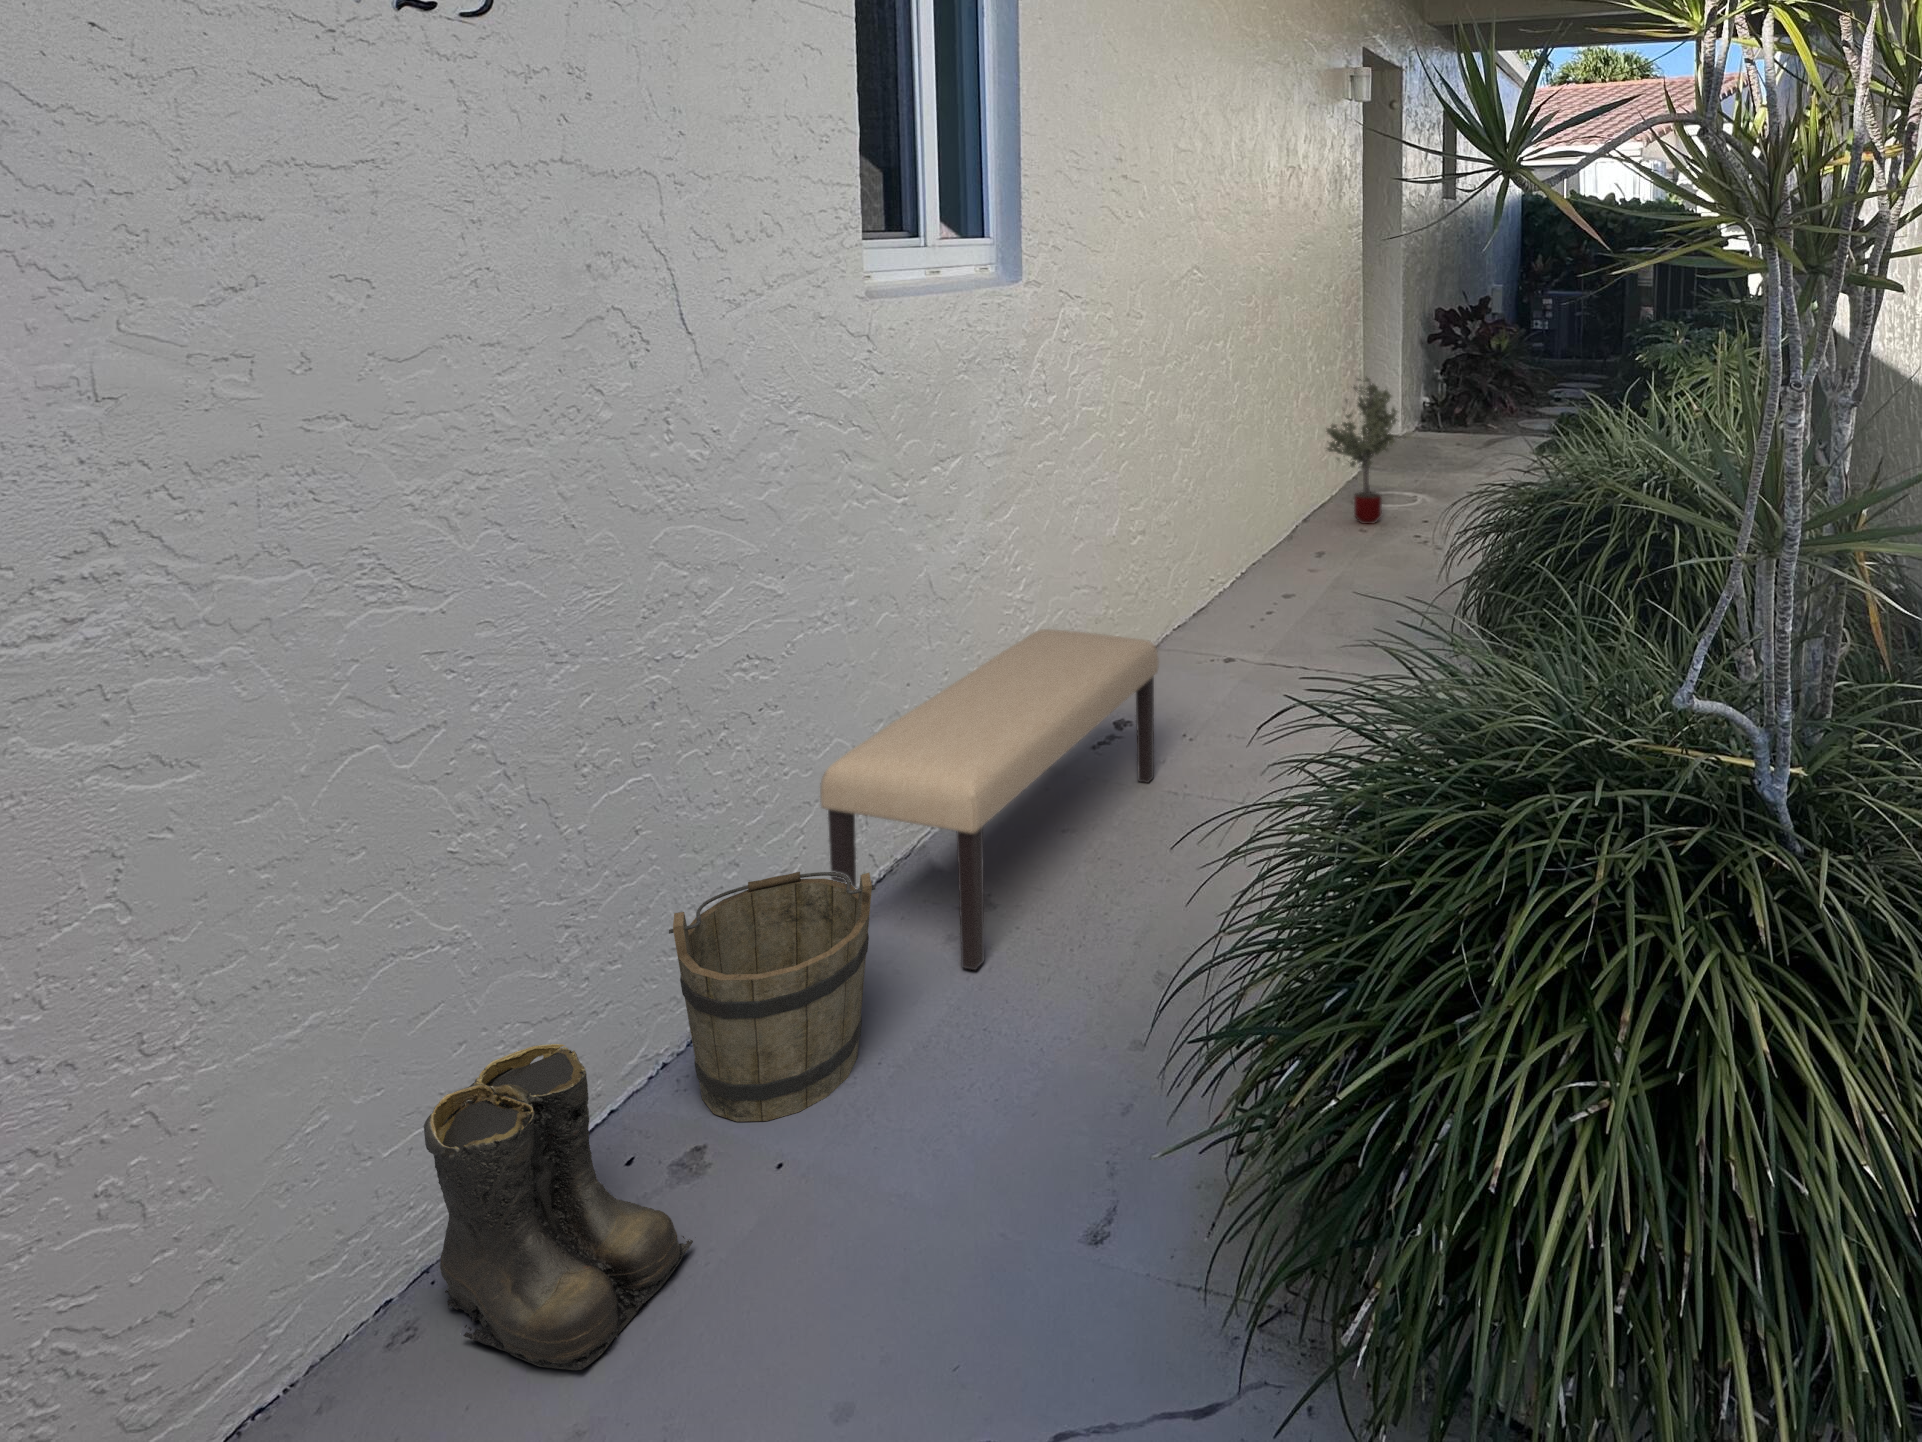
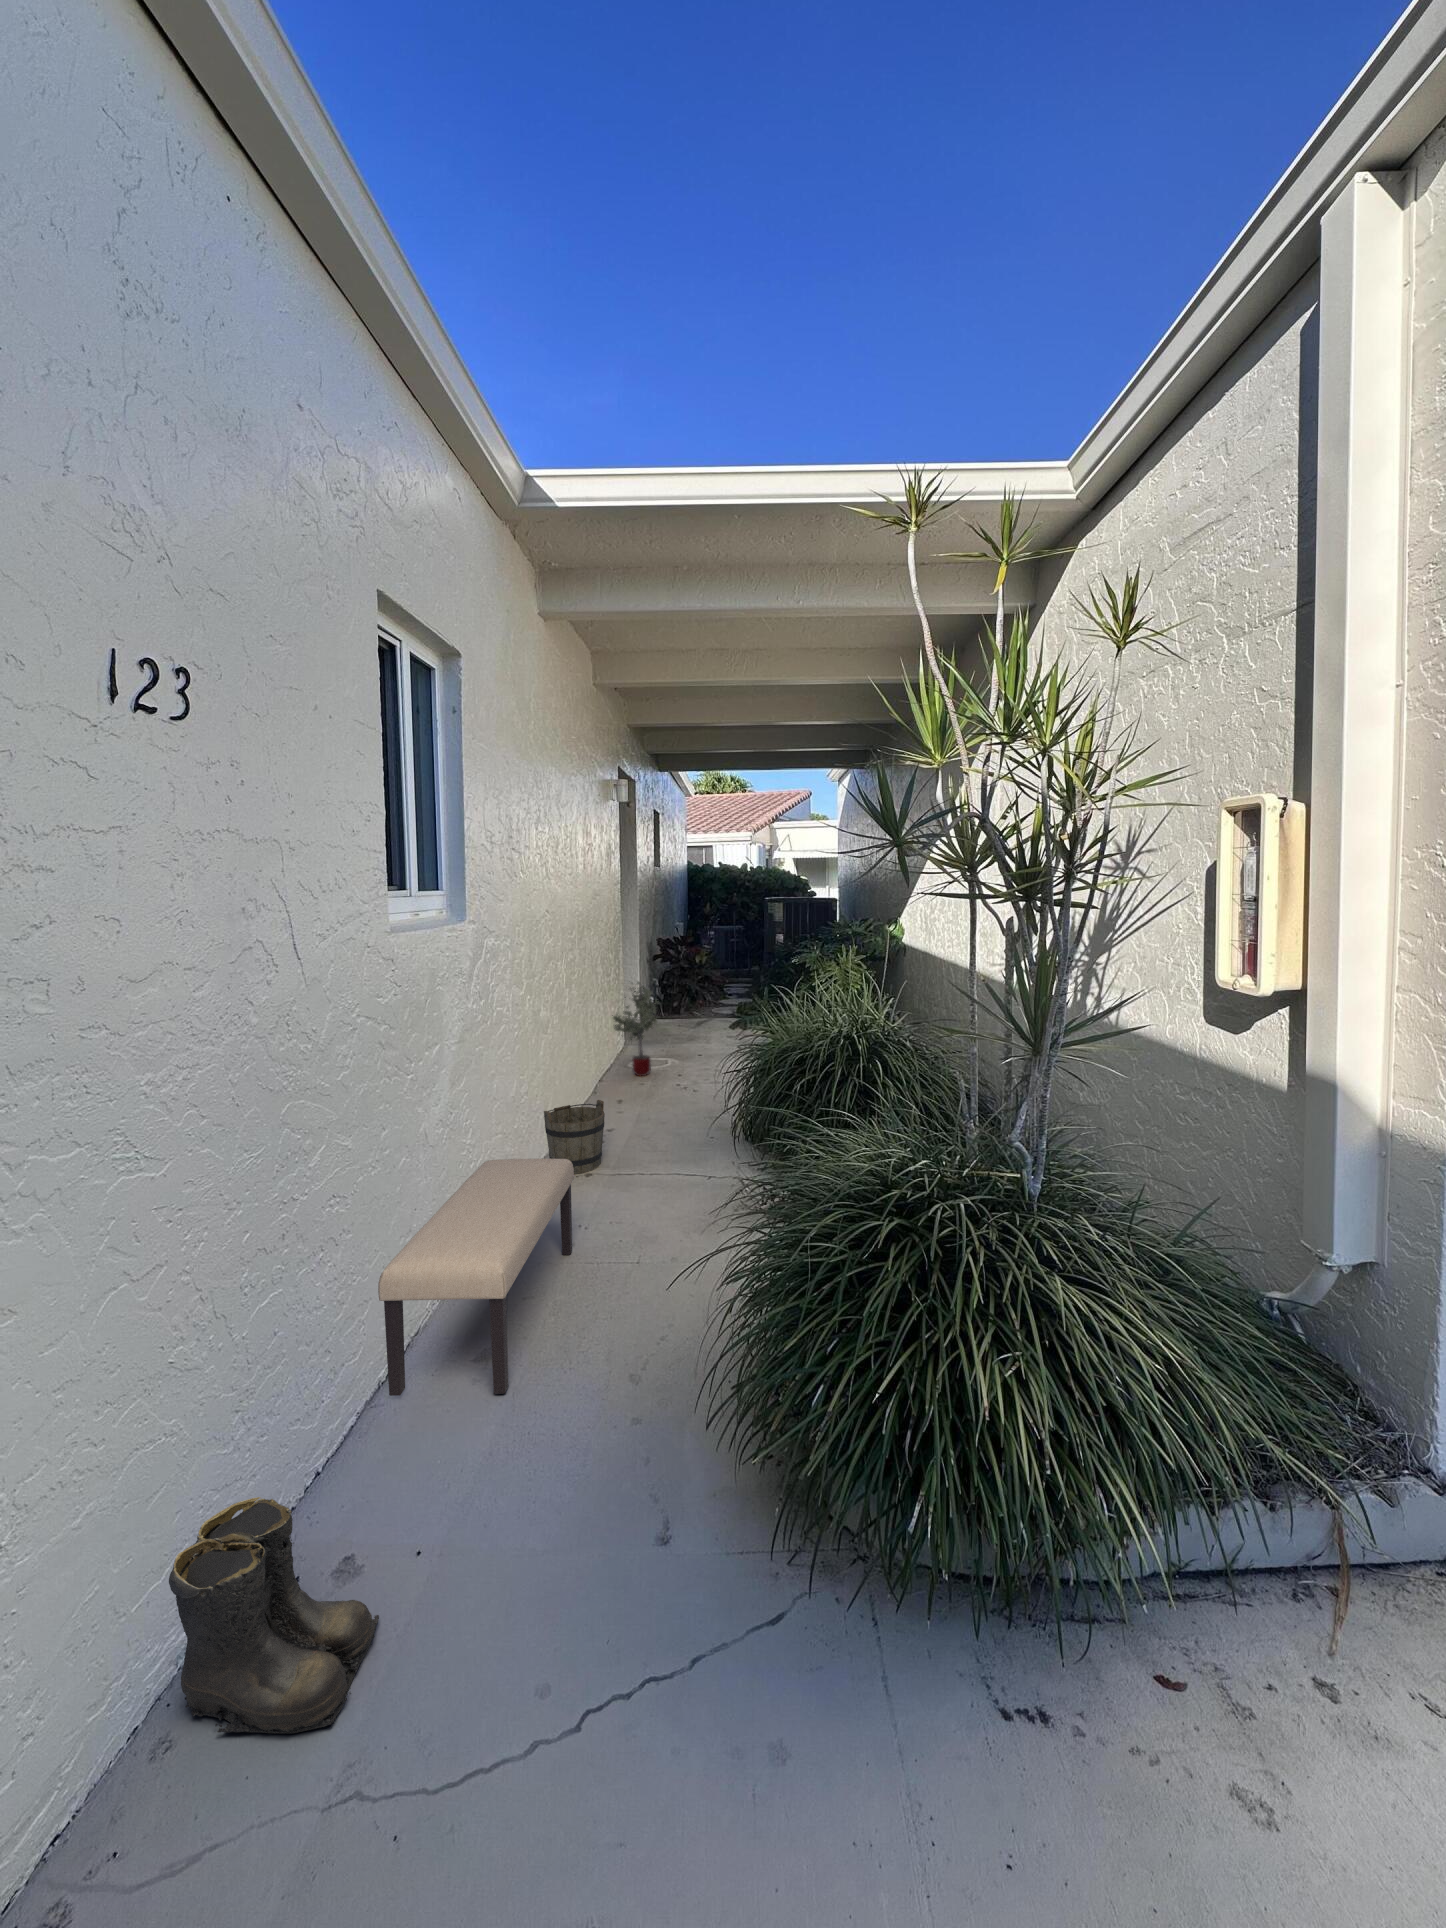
bucket: present [669,872,876,1122] -> present [544,1100,605,1174]

